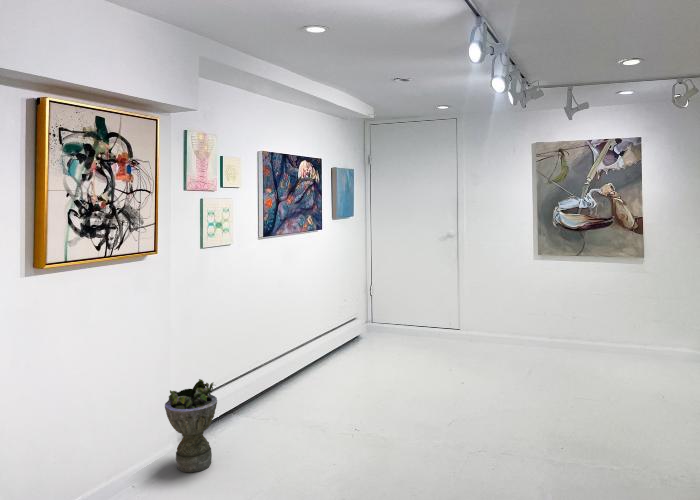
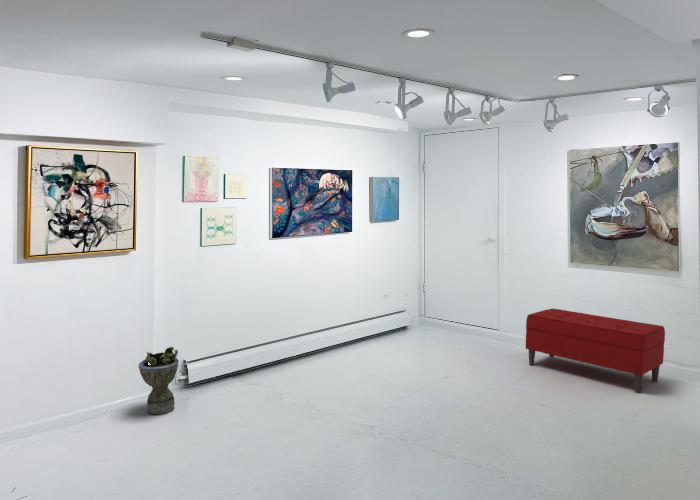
bench: none [515,299,638,368] -> present [526,308,665,393]

